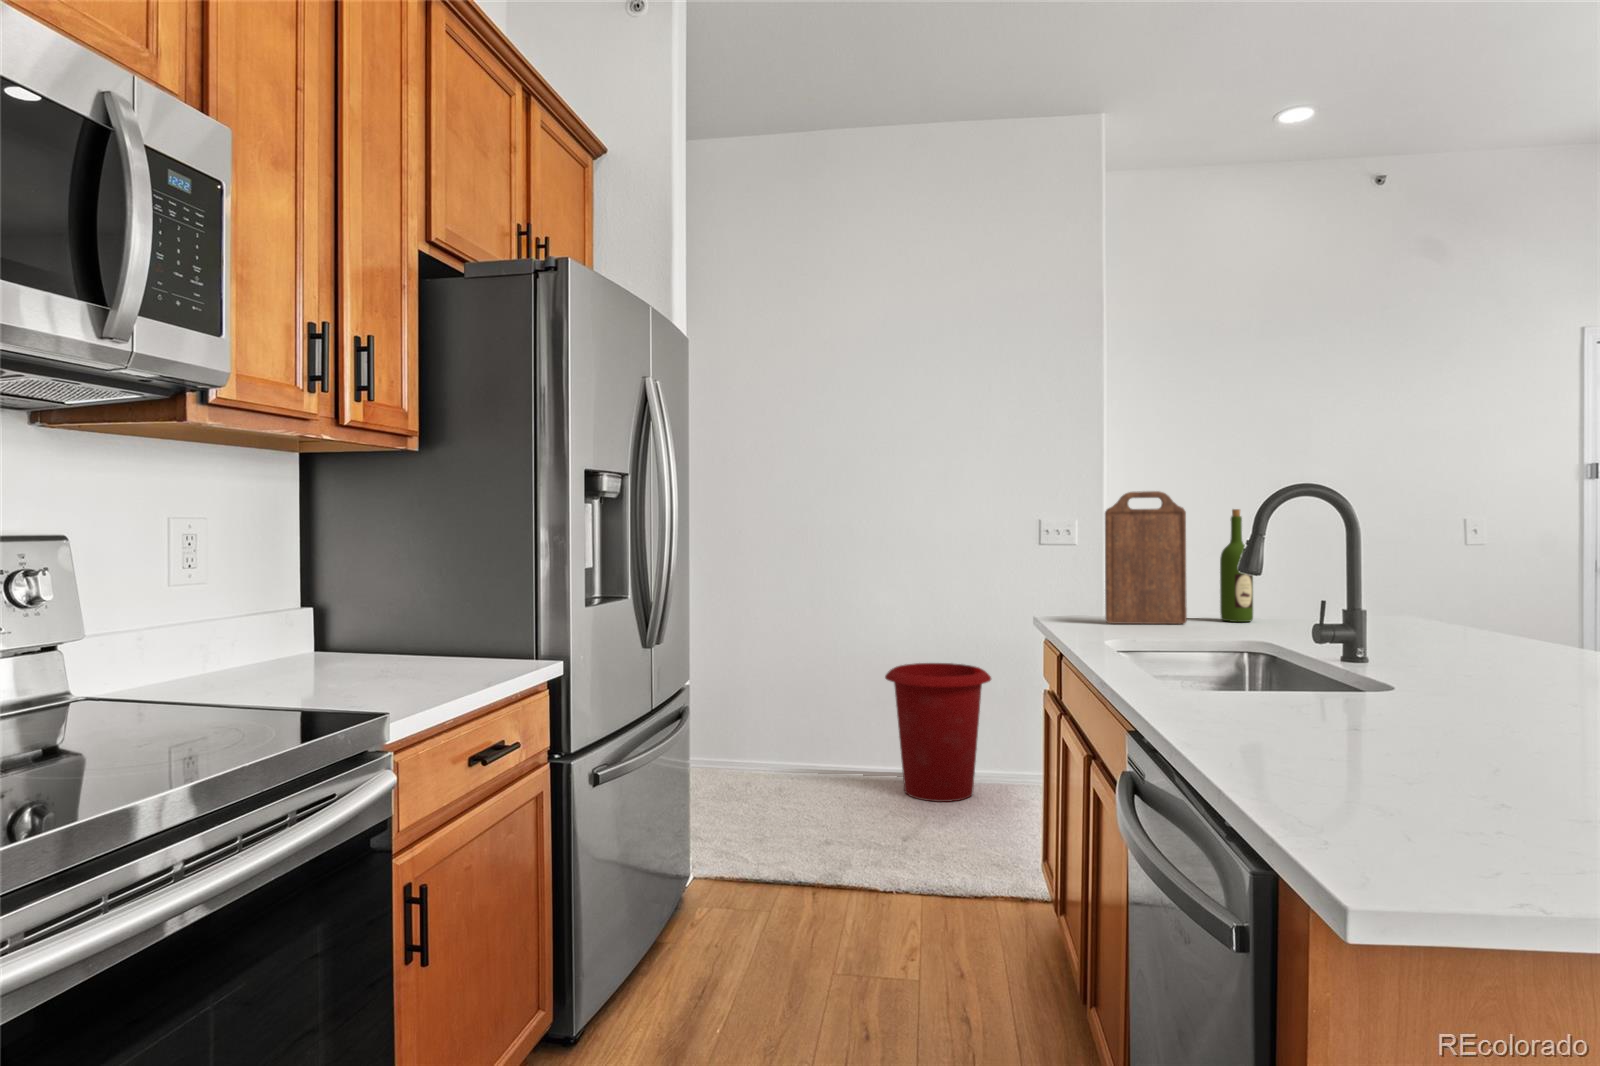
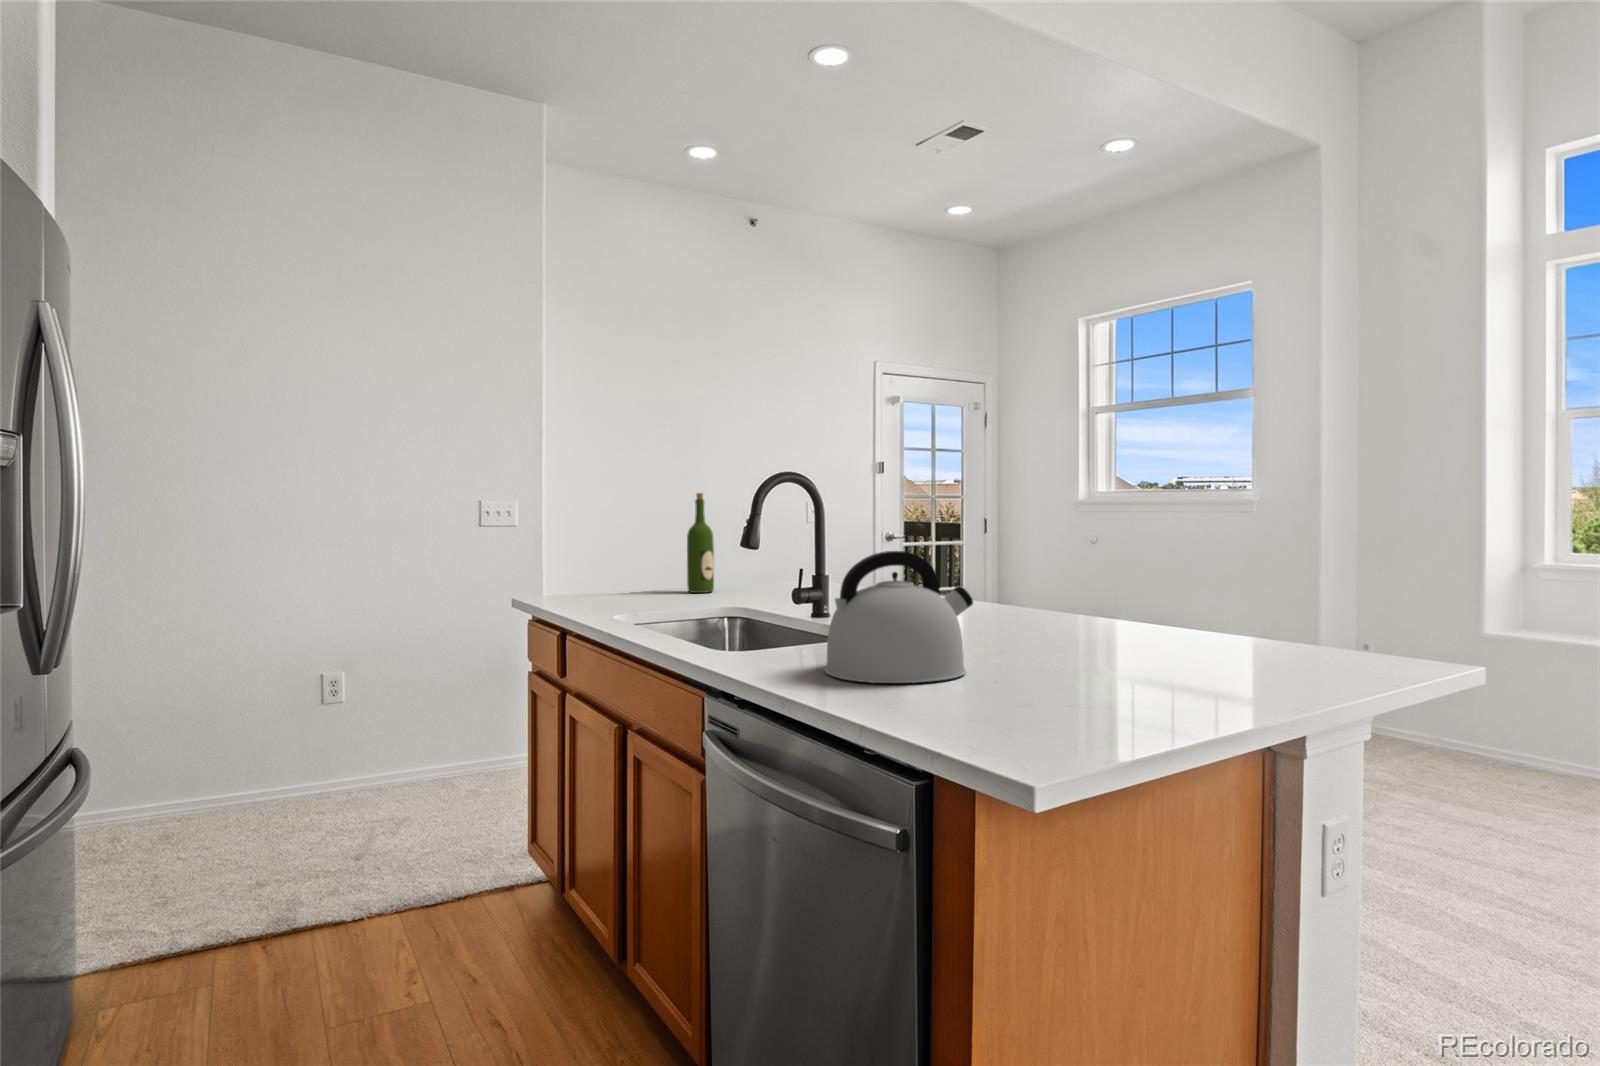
cutting board: present [1105,491,1187,624] -> none [593,475,665,601]
kettle: none [1262,582,1491,753] -> present [824,551,973,683]
waste bin: present [885,663,991,802] -> none [308,658,437,812]

